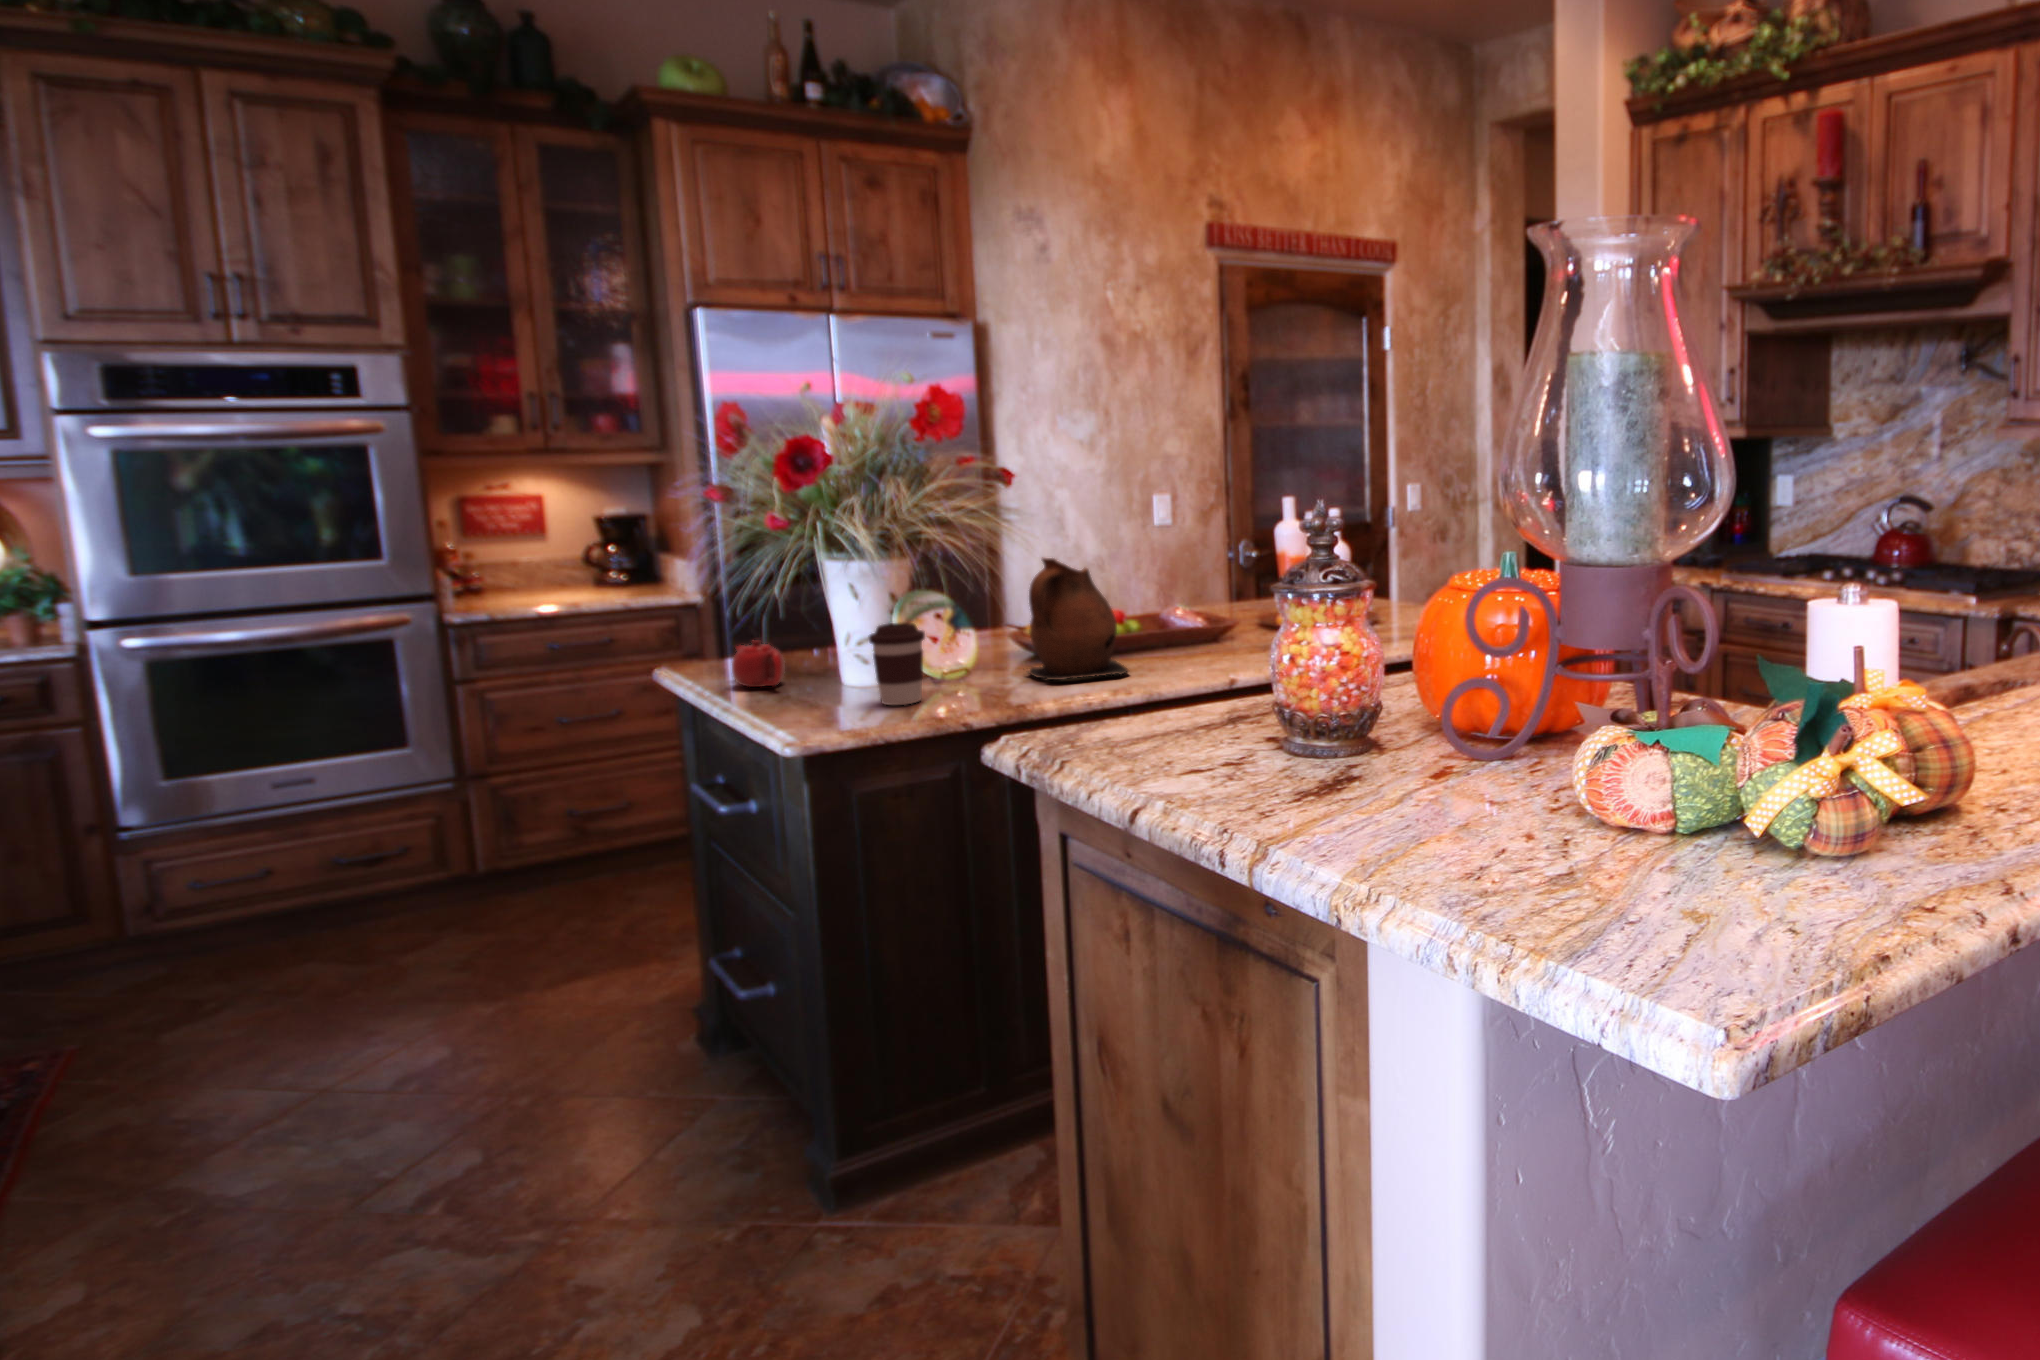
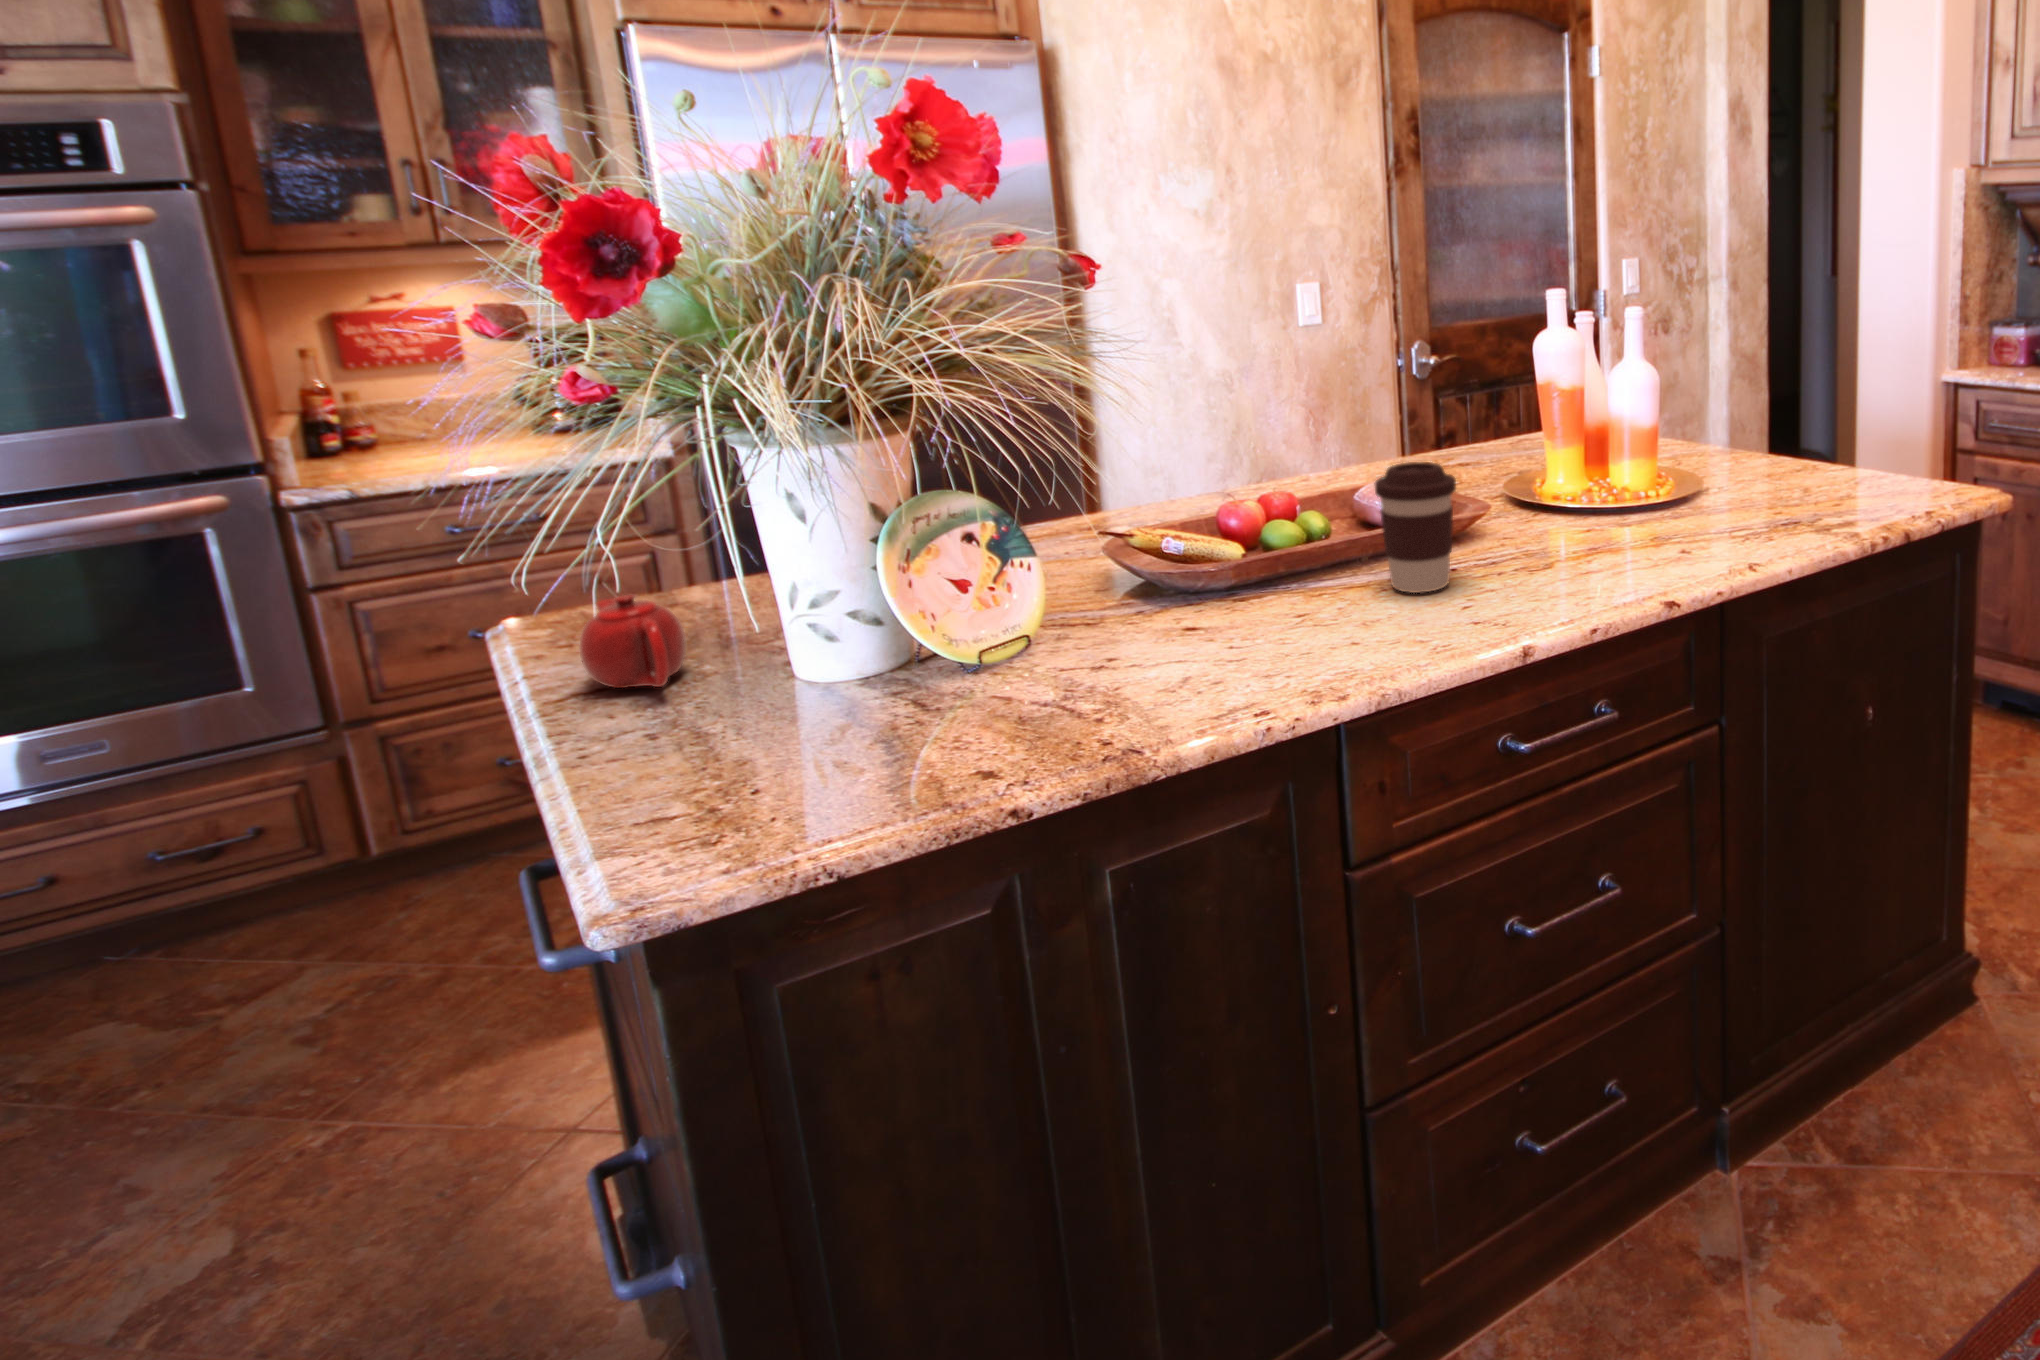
ceramic pitcher: present [1028,557,1129,680] -> none [1132,425,1335,666]
coffee cup: present [869,623,925,705] -> present [1374,462,1456,593]

